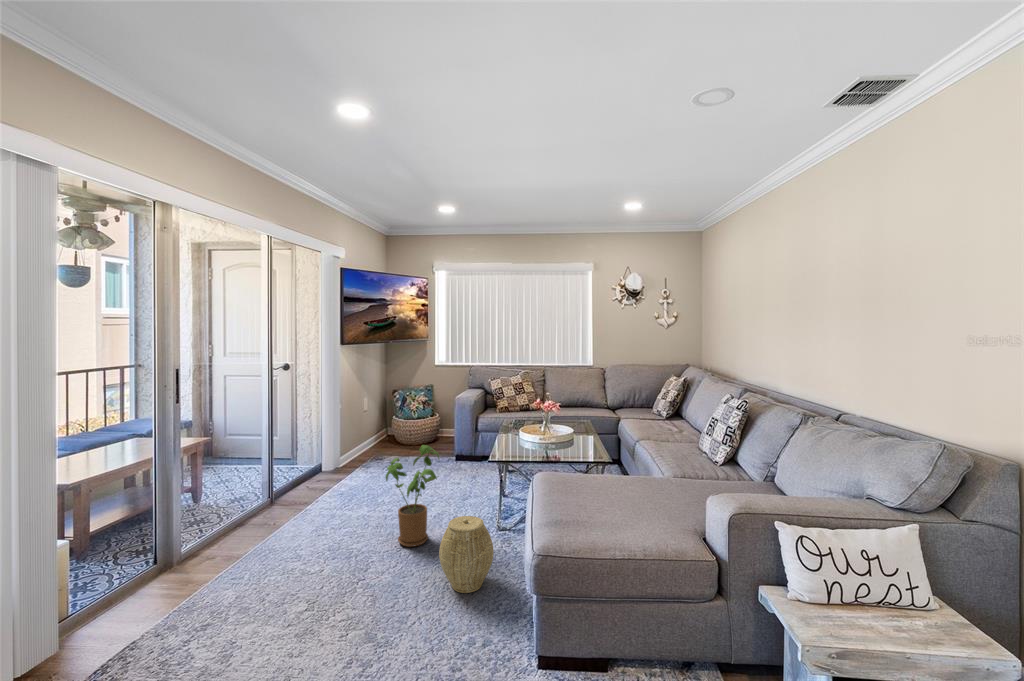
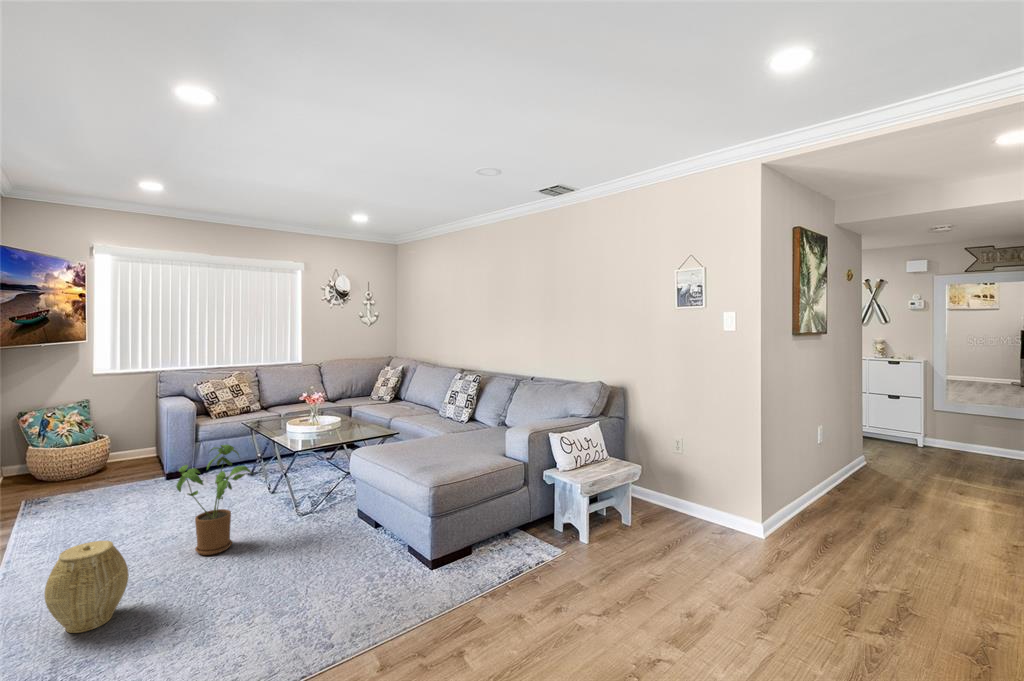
woven basket: present [439,516,494,593] -> present [44,541,129,633]

